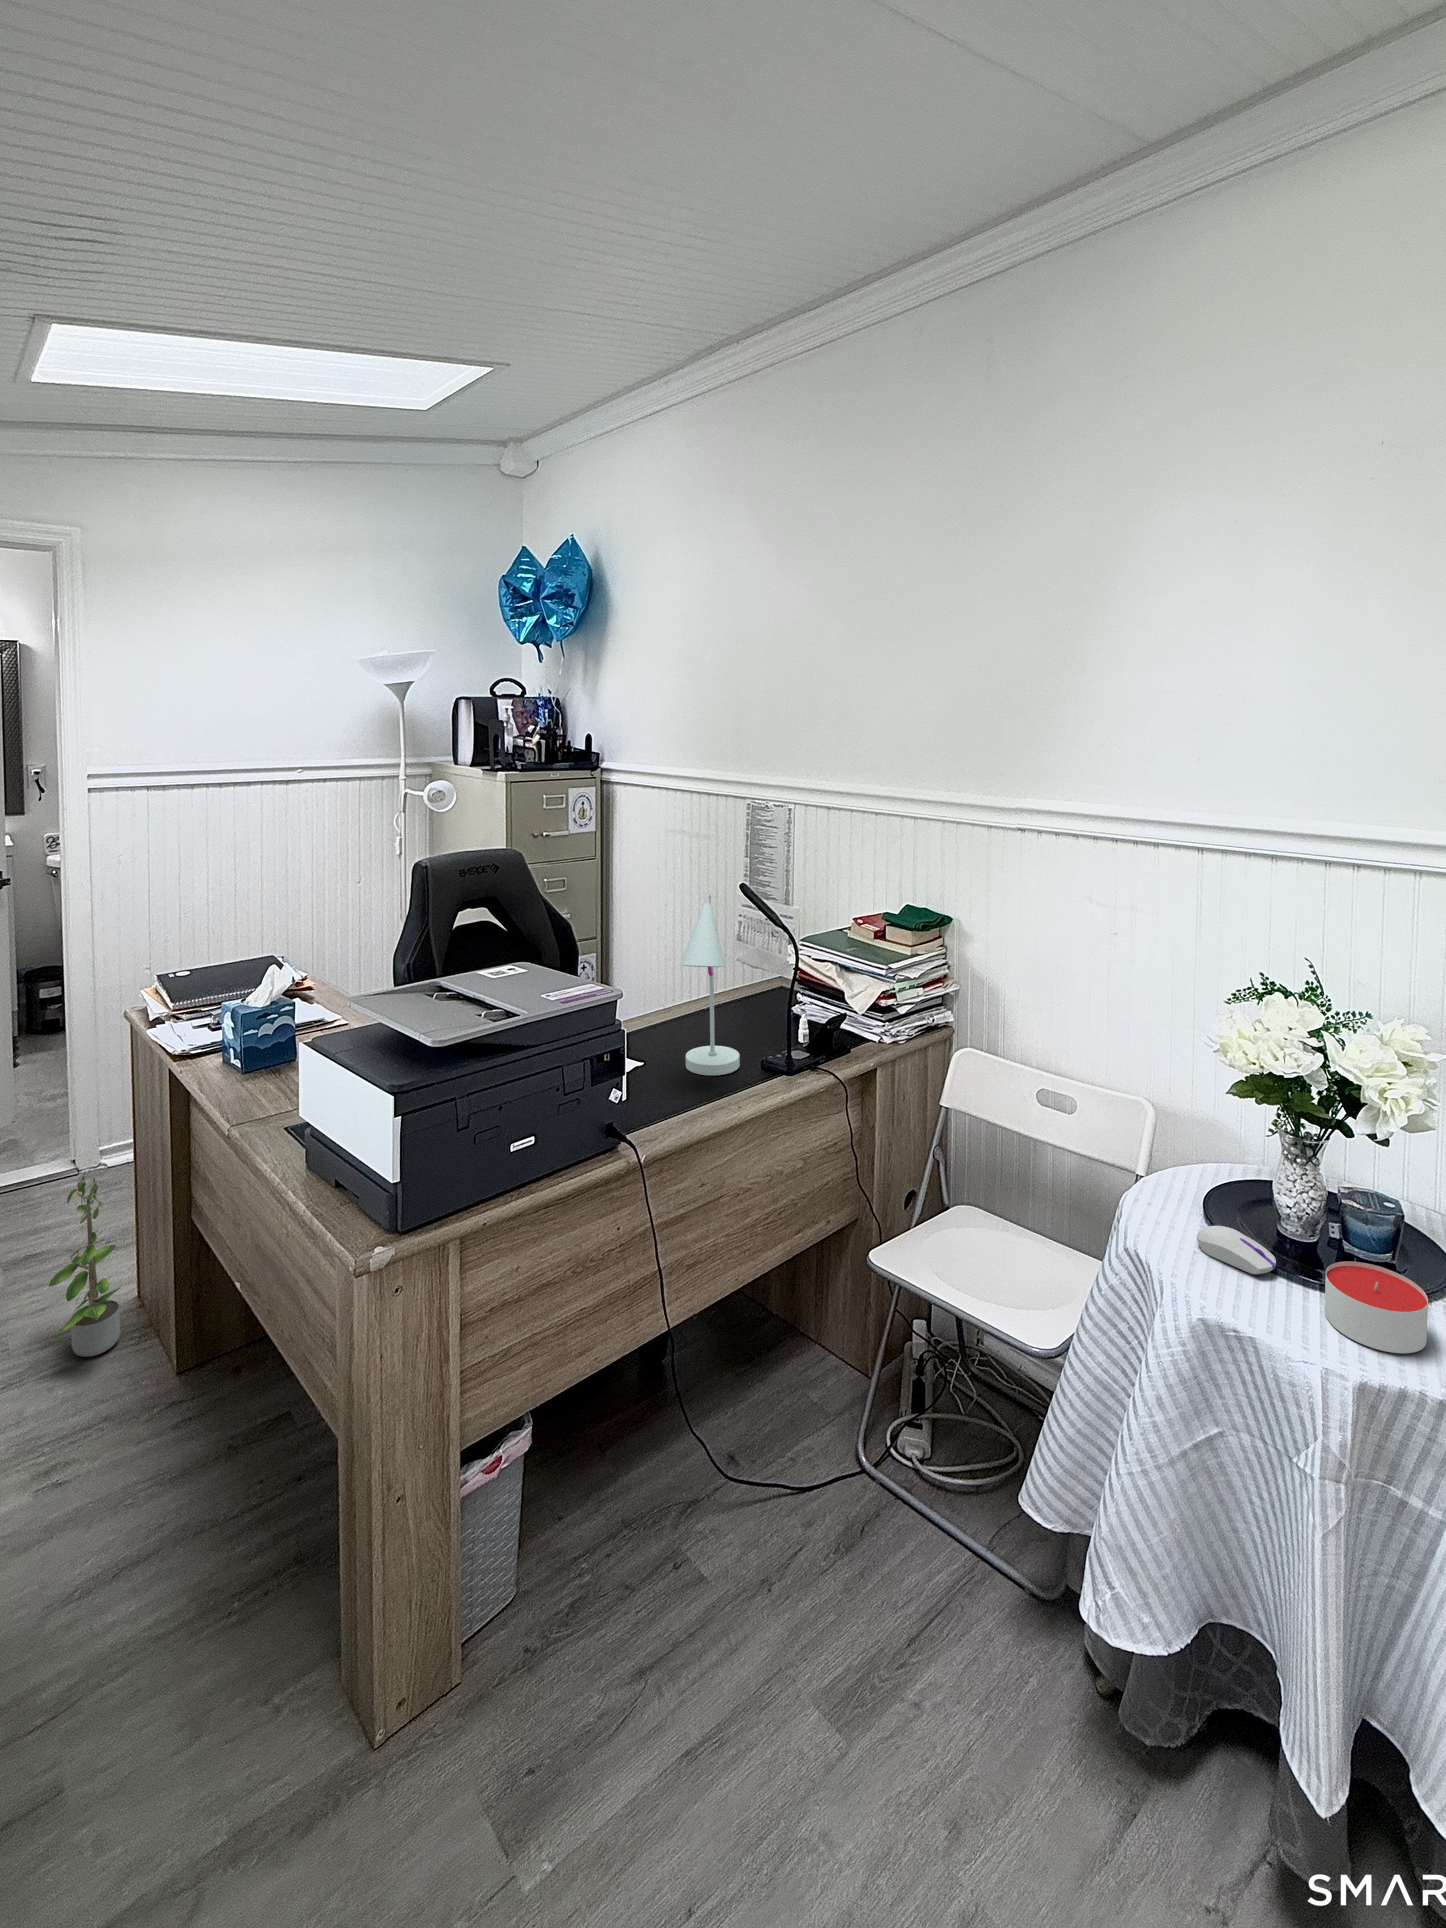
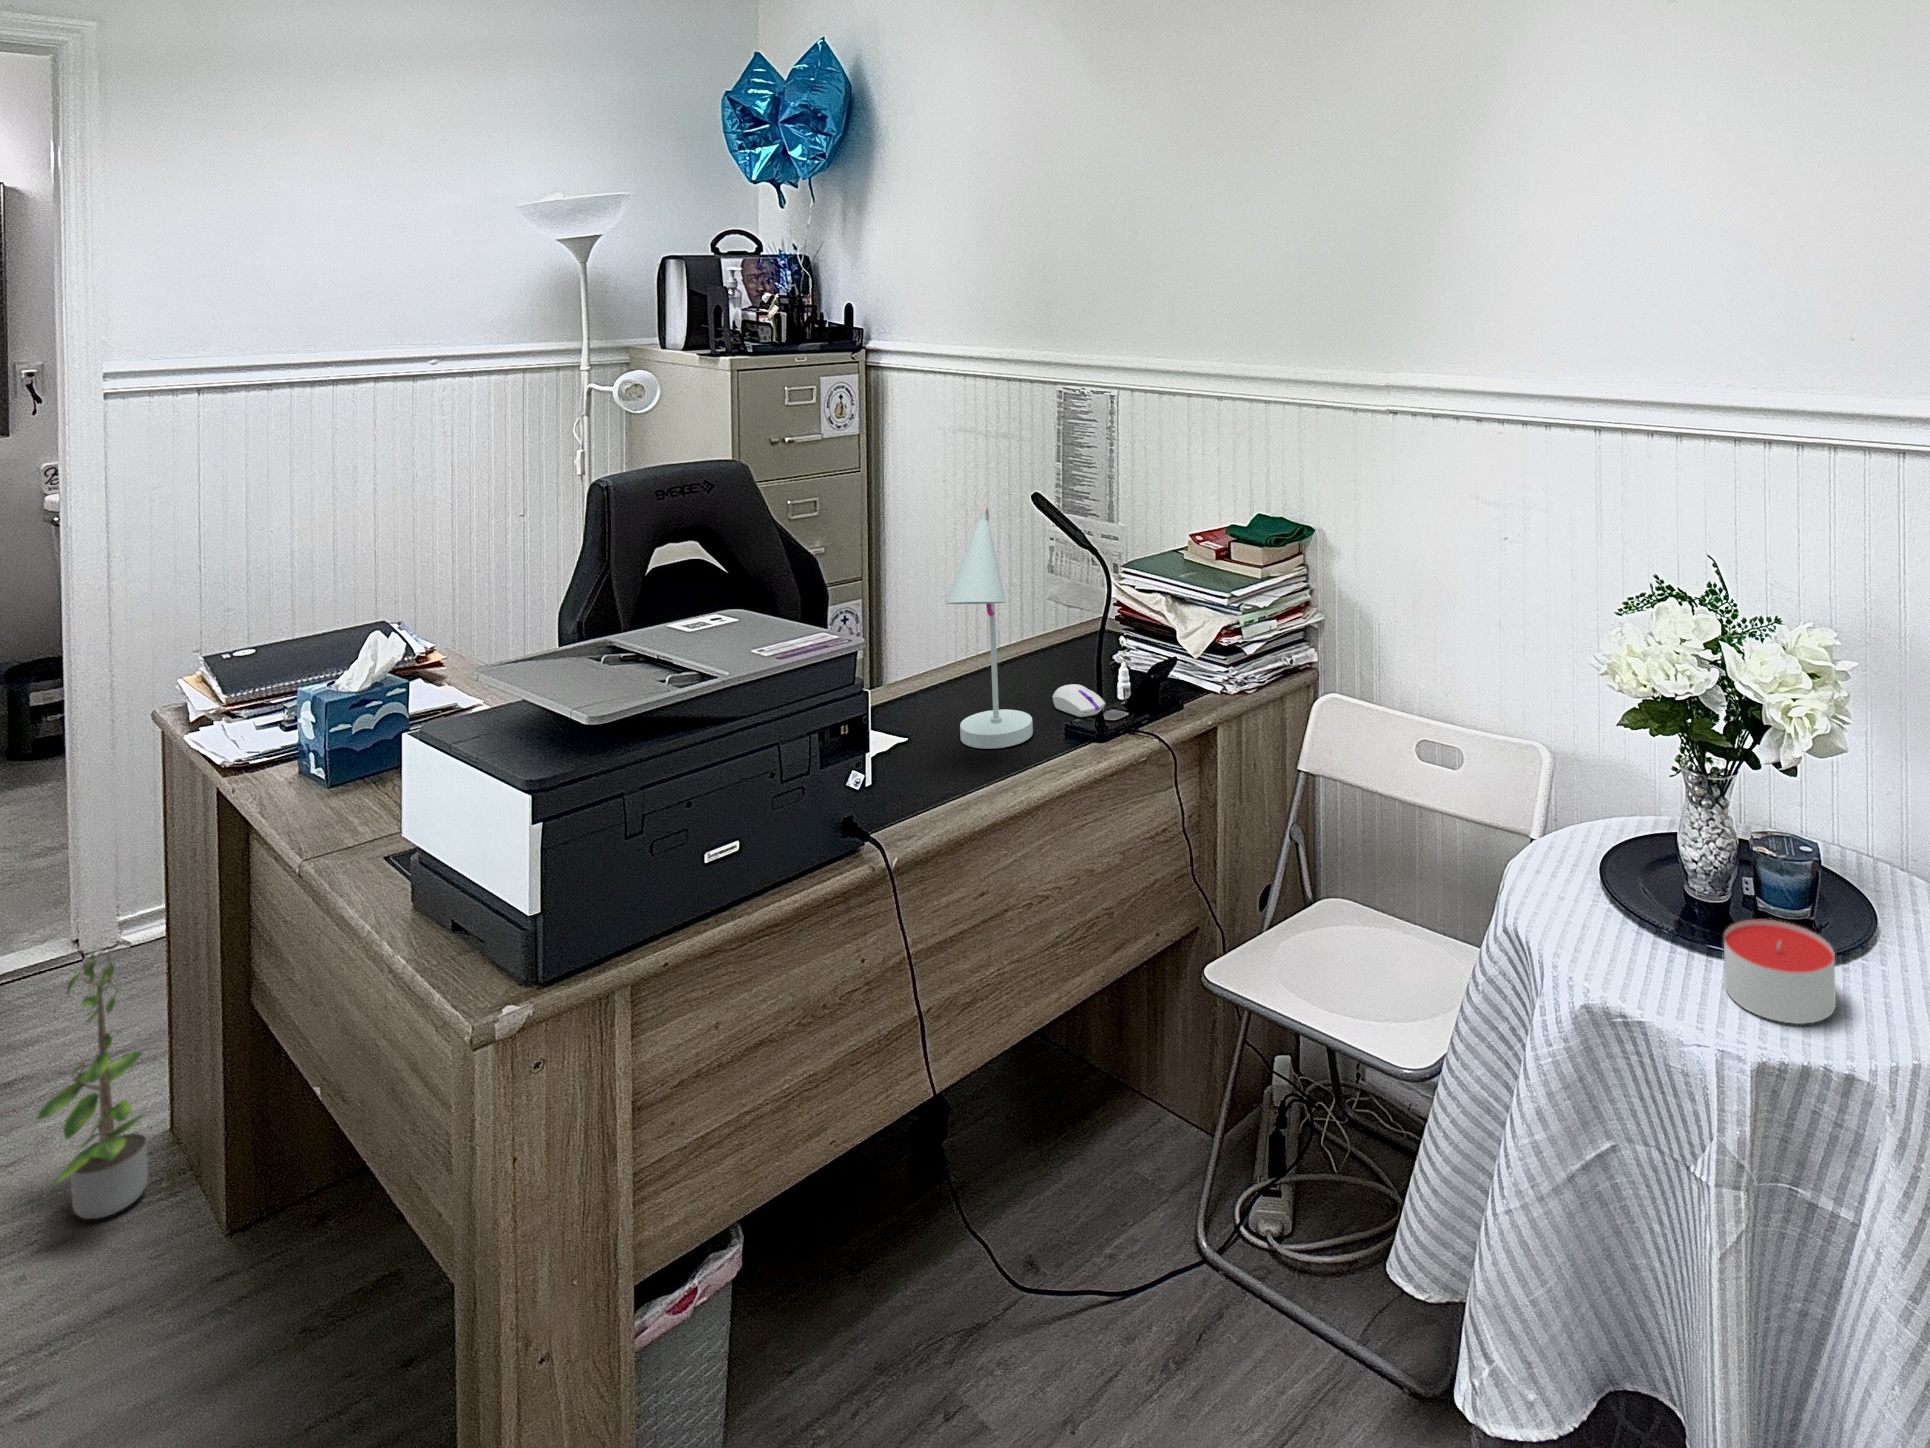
computer mouse: present [1197,1226,1276,1274] -> present [1053,684,1105,717]

